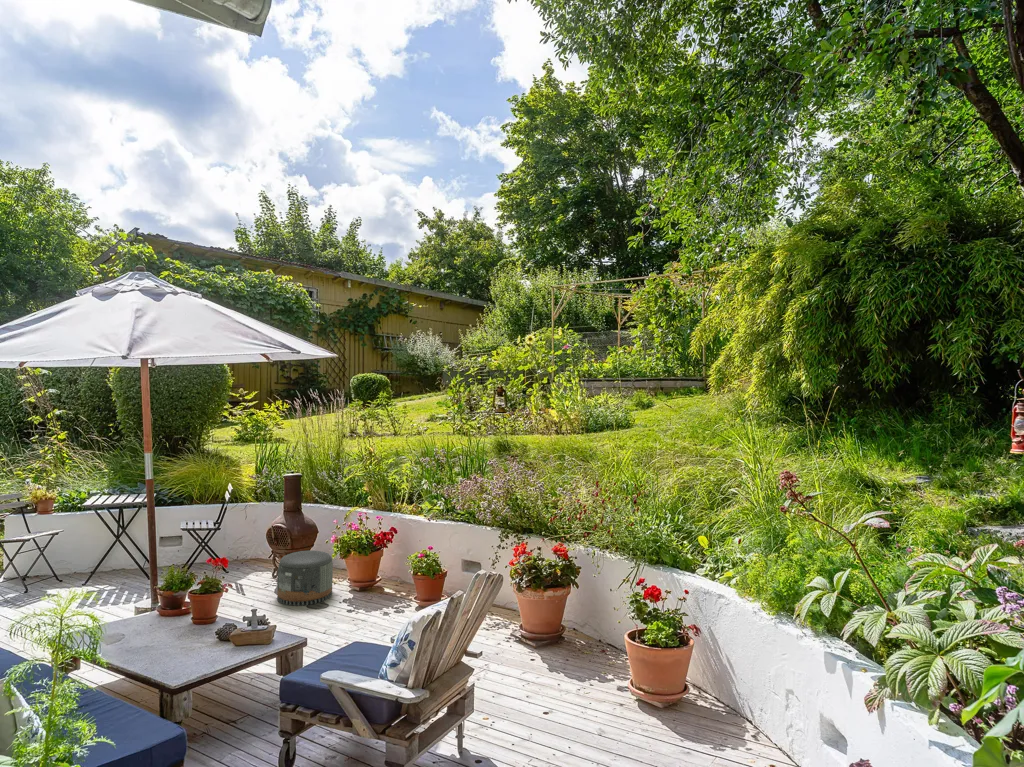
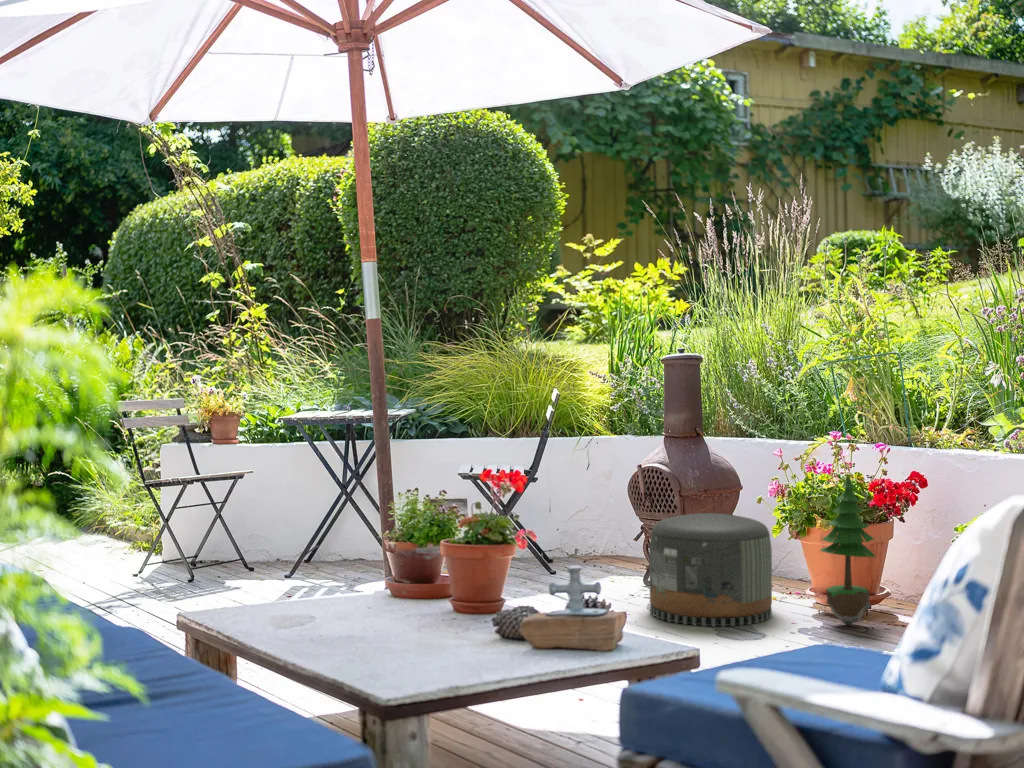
potted tree: none [353,535,376,596] -> present [820,476,875,625]

